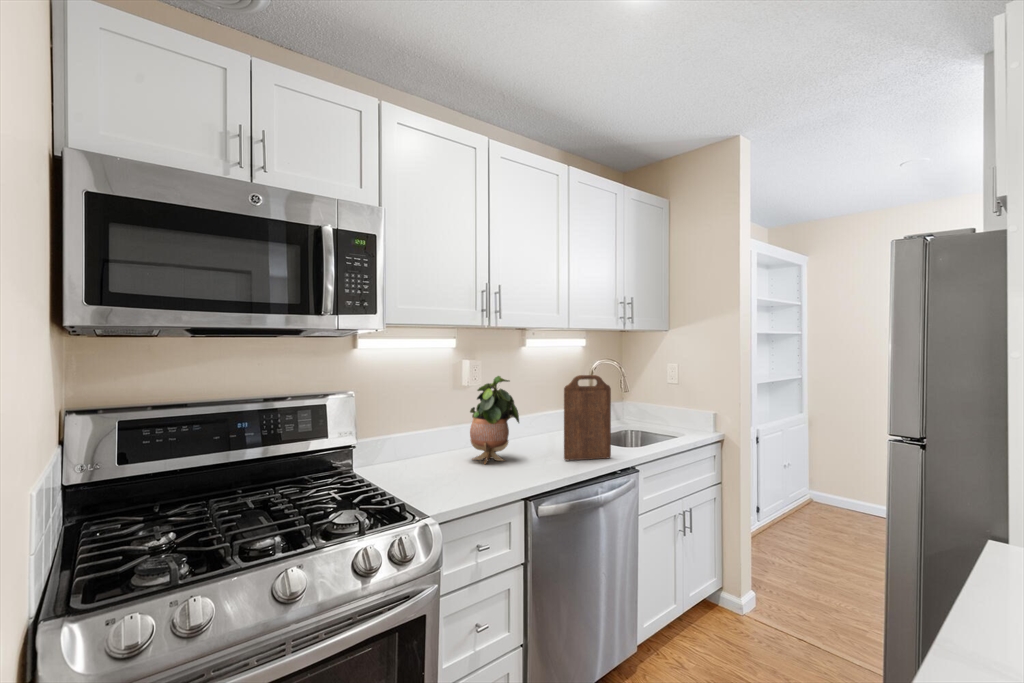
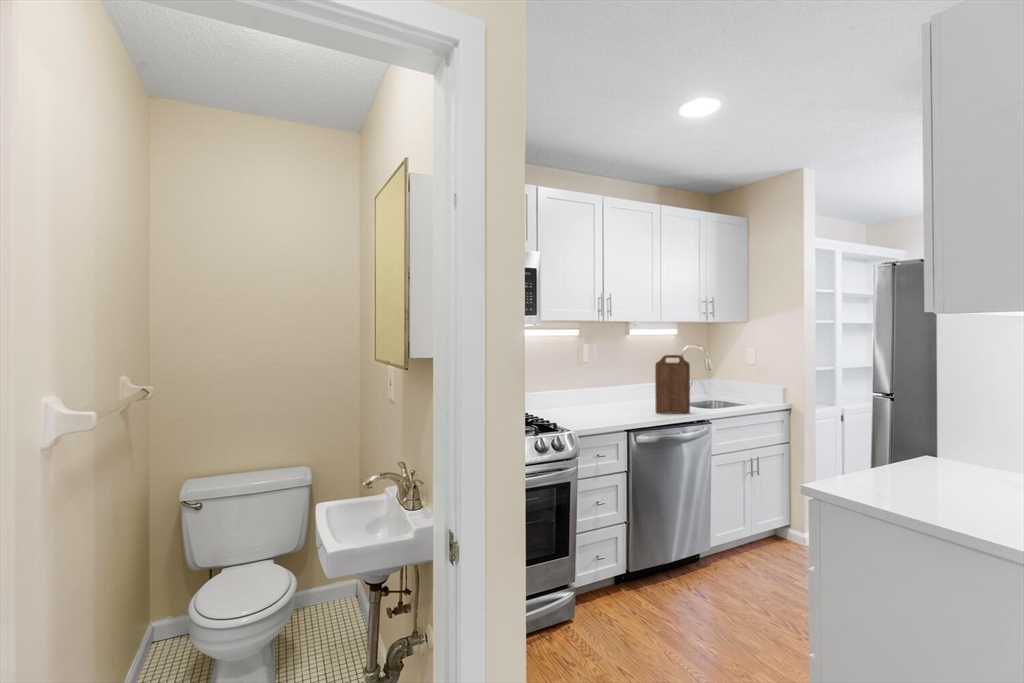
potted plant: present [470,376,519,464] -> none [590,355,624,414]

